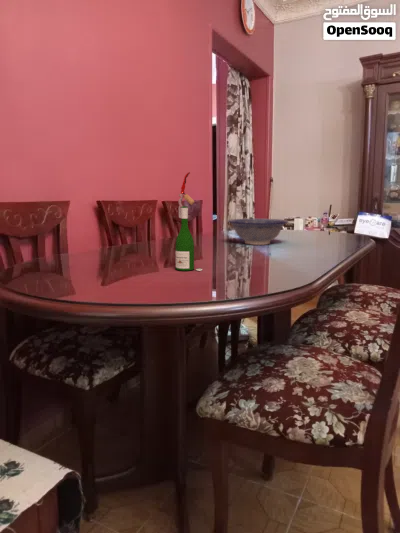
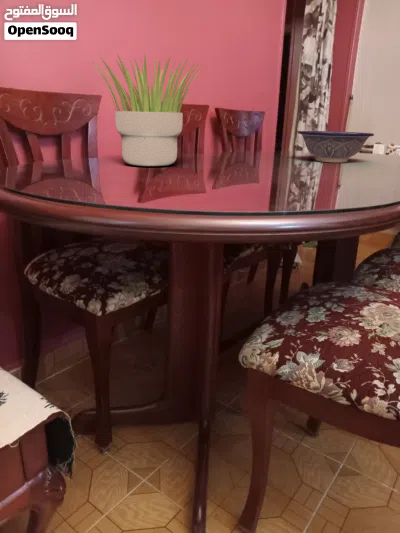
wine bottle: present [175,172,202,271] -> none [227,45,261,183]
potted plant: none [54,174,151,258] -> present [93,55,199,166]

